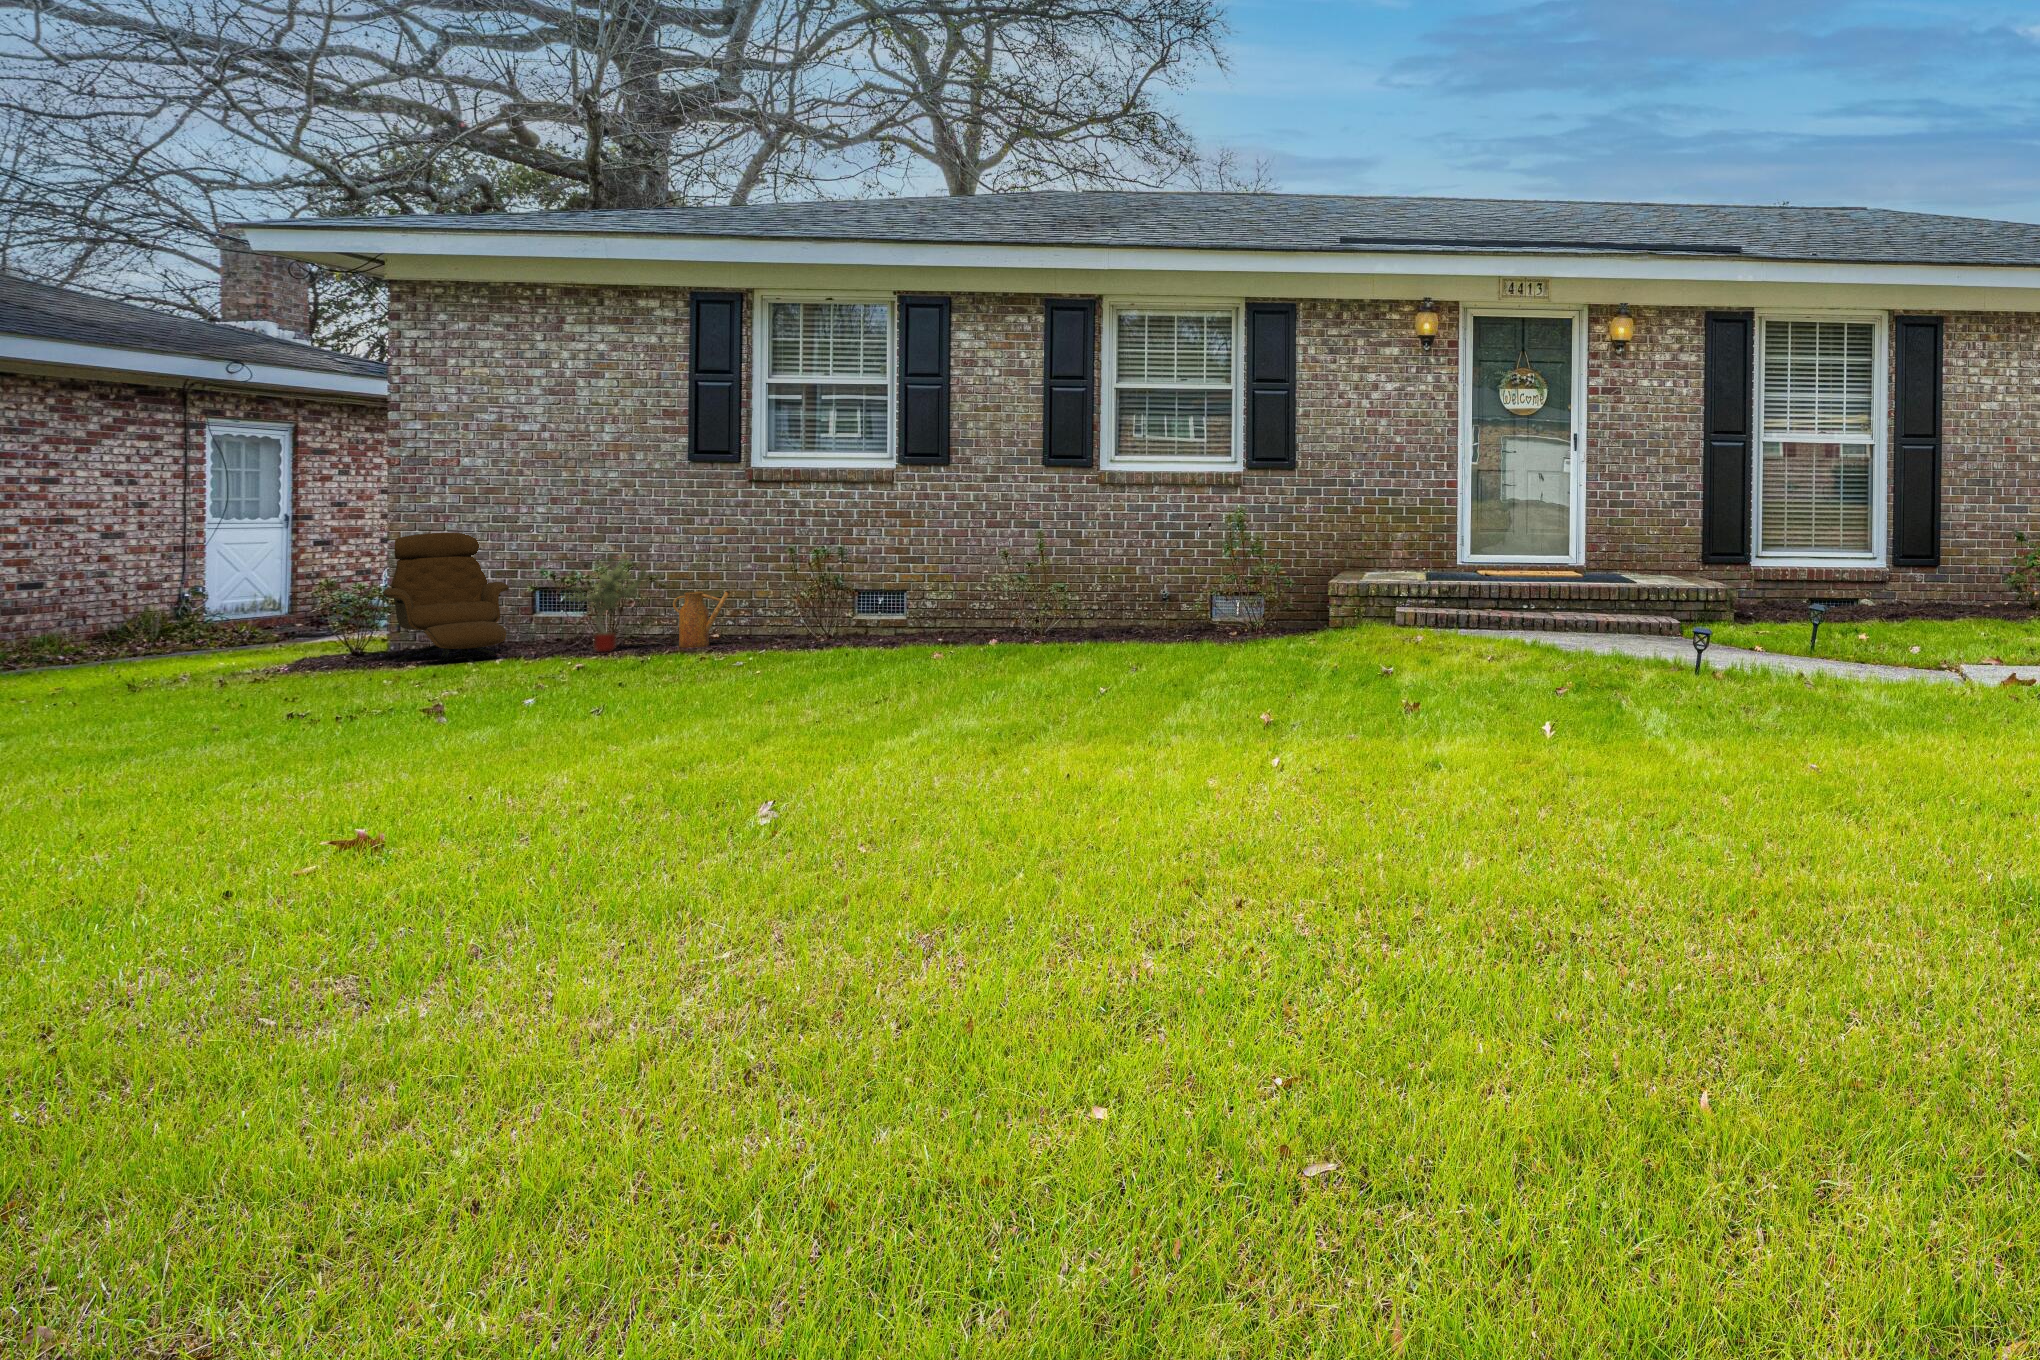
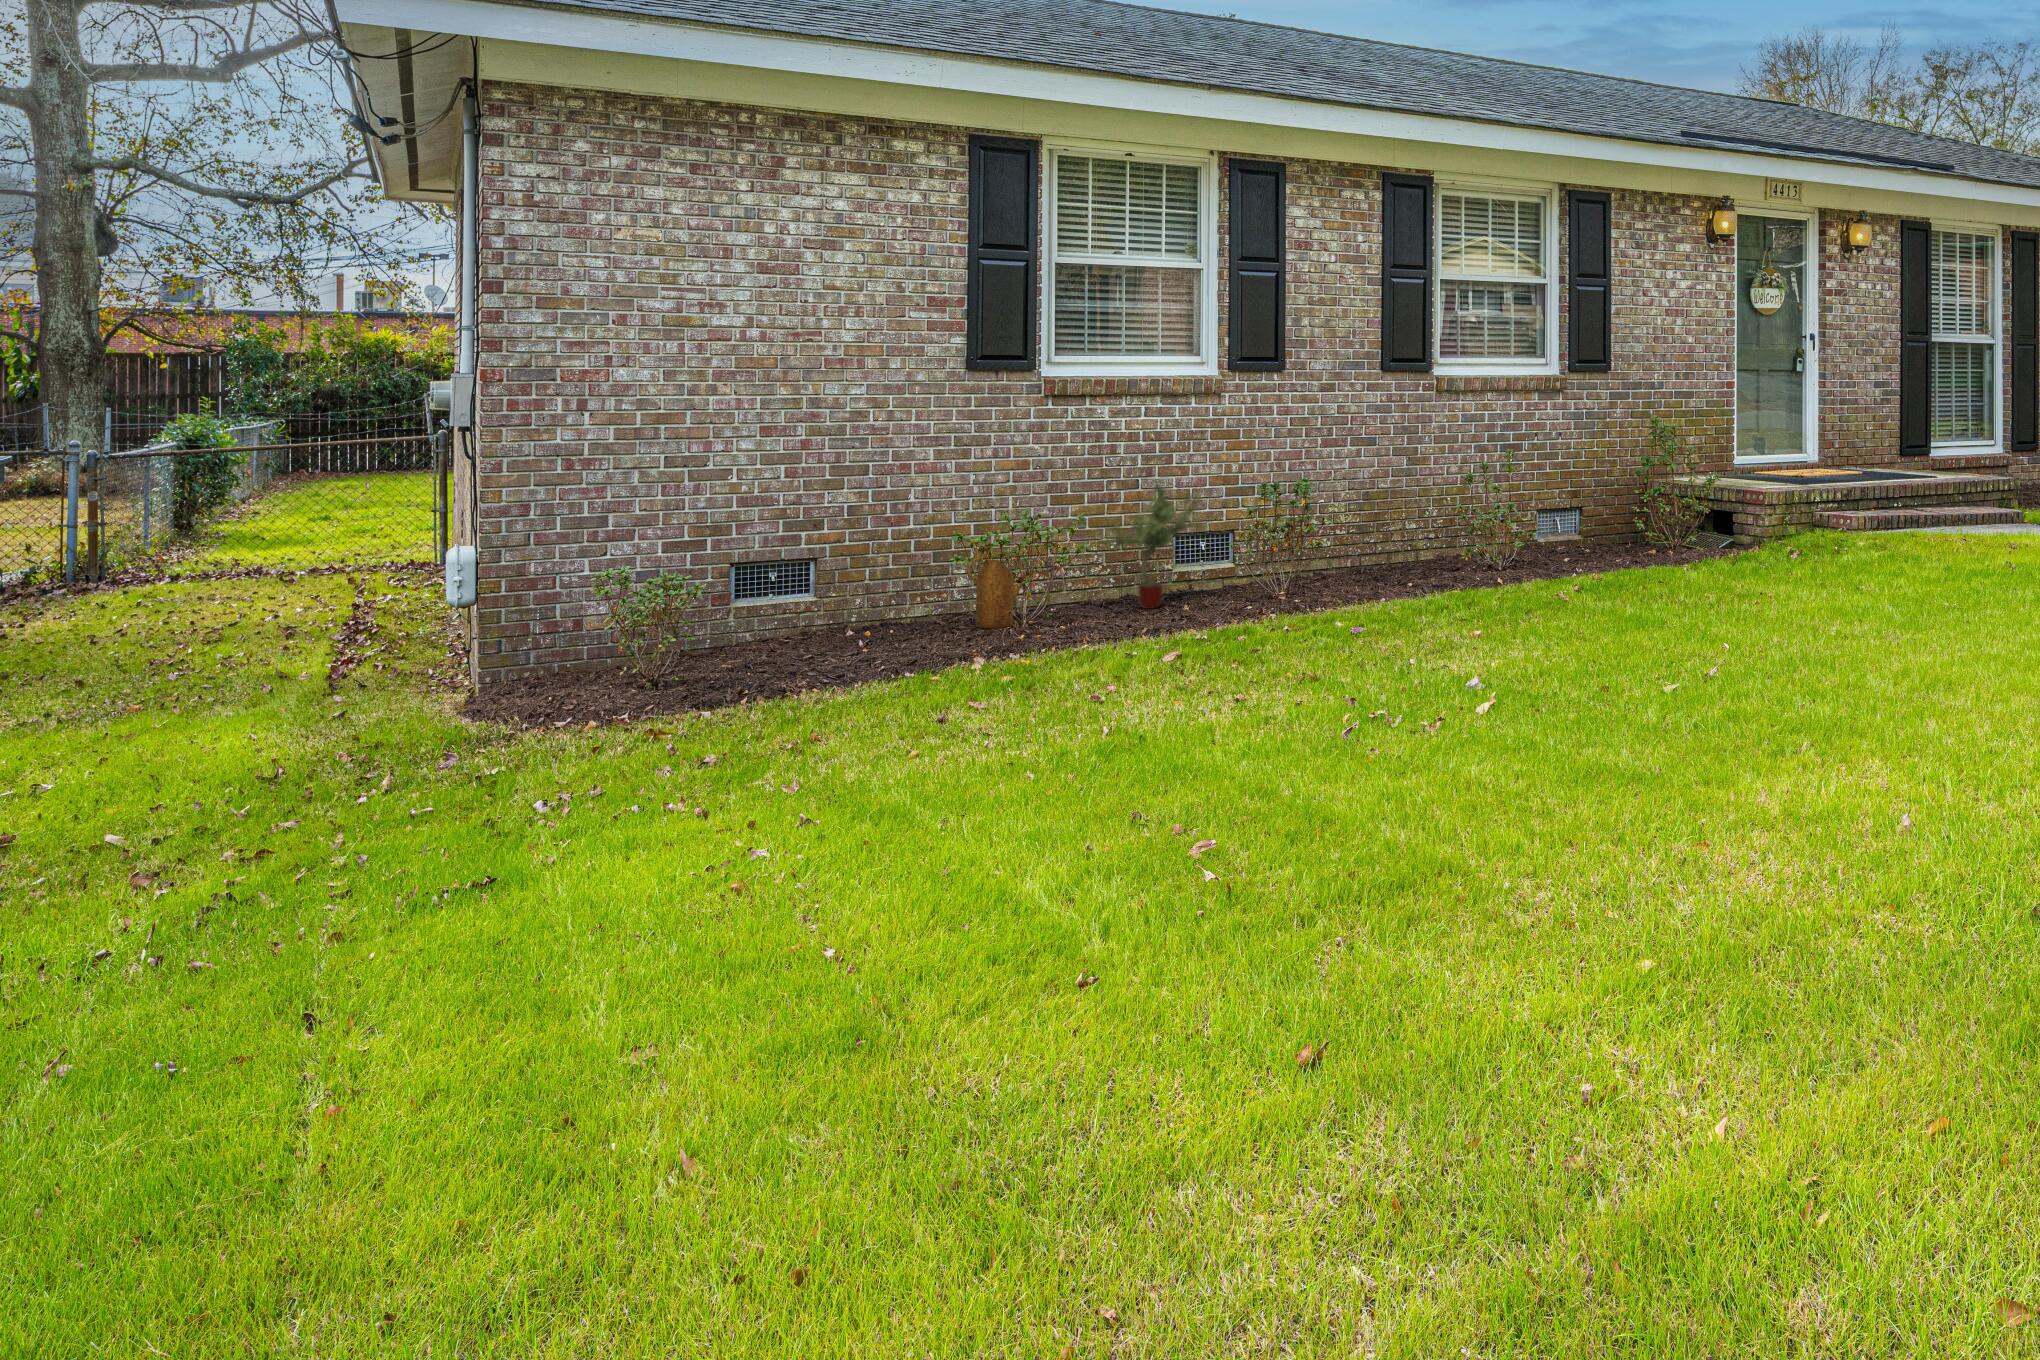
lounge chair: present [383,533,509,664] -> none [550,487,795,694]
potted tree: present [563,555,647,652] -> present [1100,479,1201,609]

